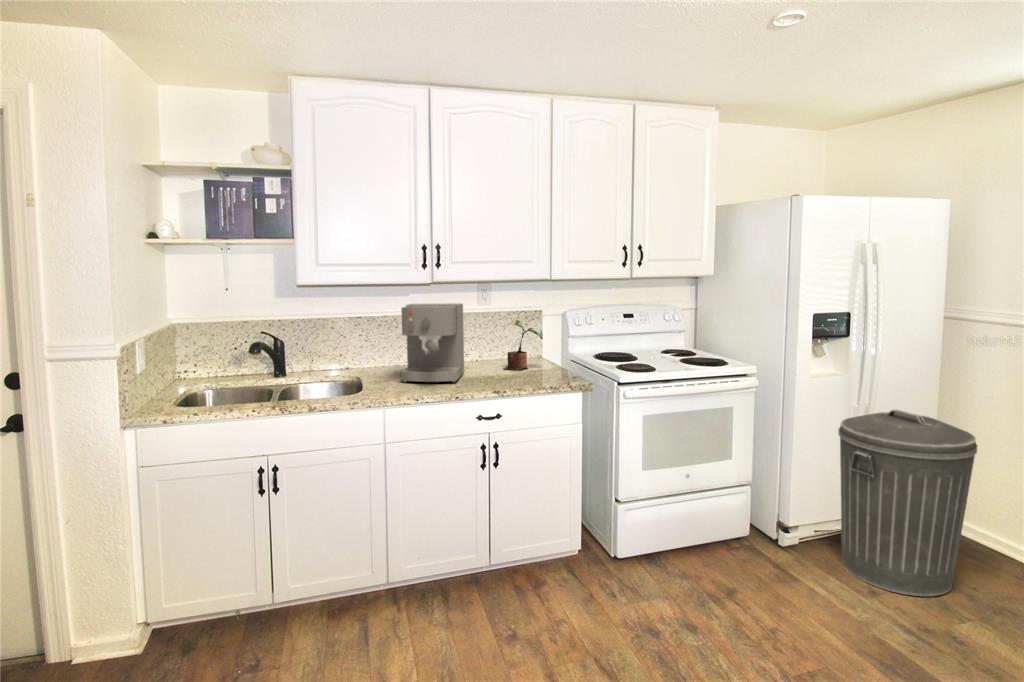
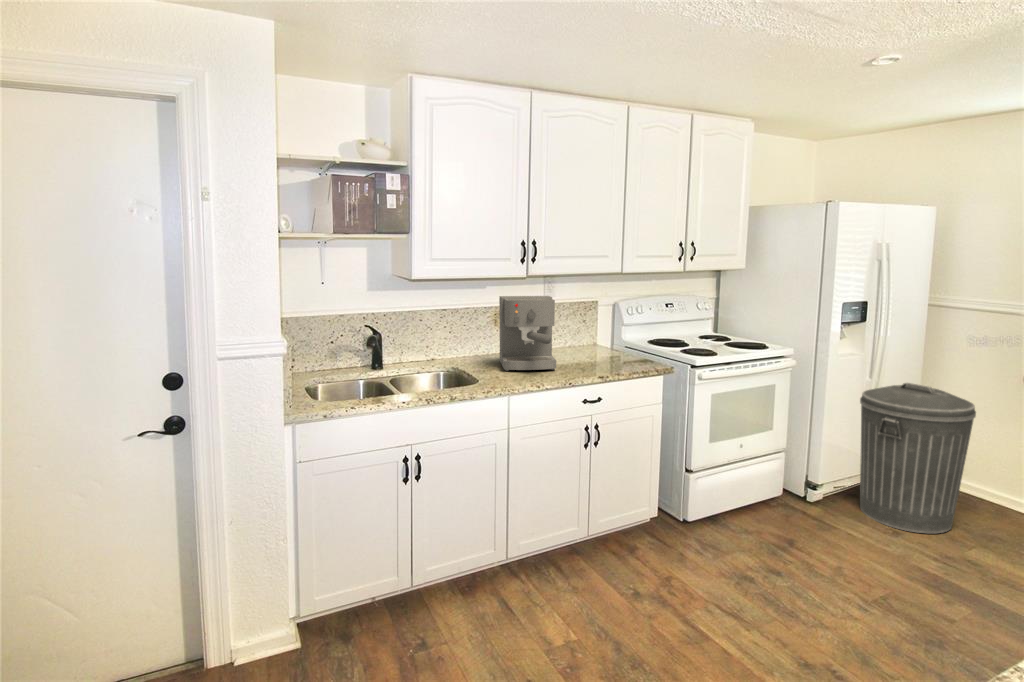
potted plant: present [503,321,543,370] -> none [576,311,615,357]

